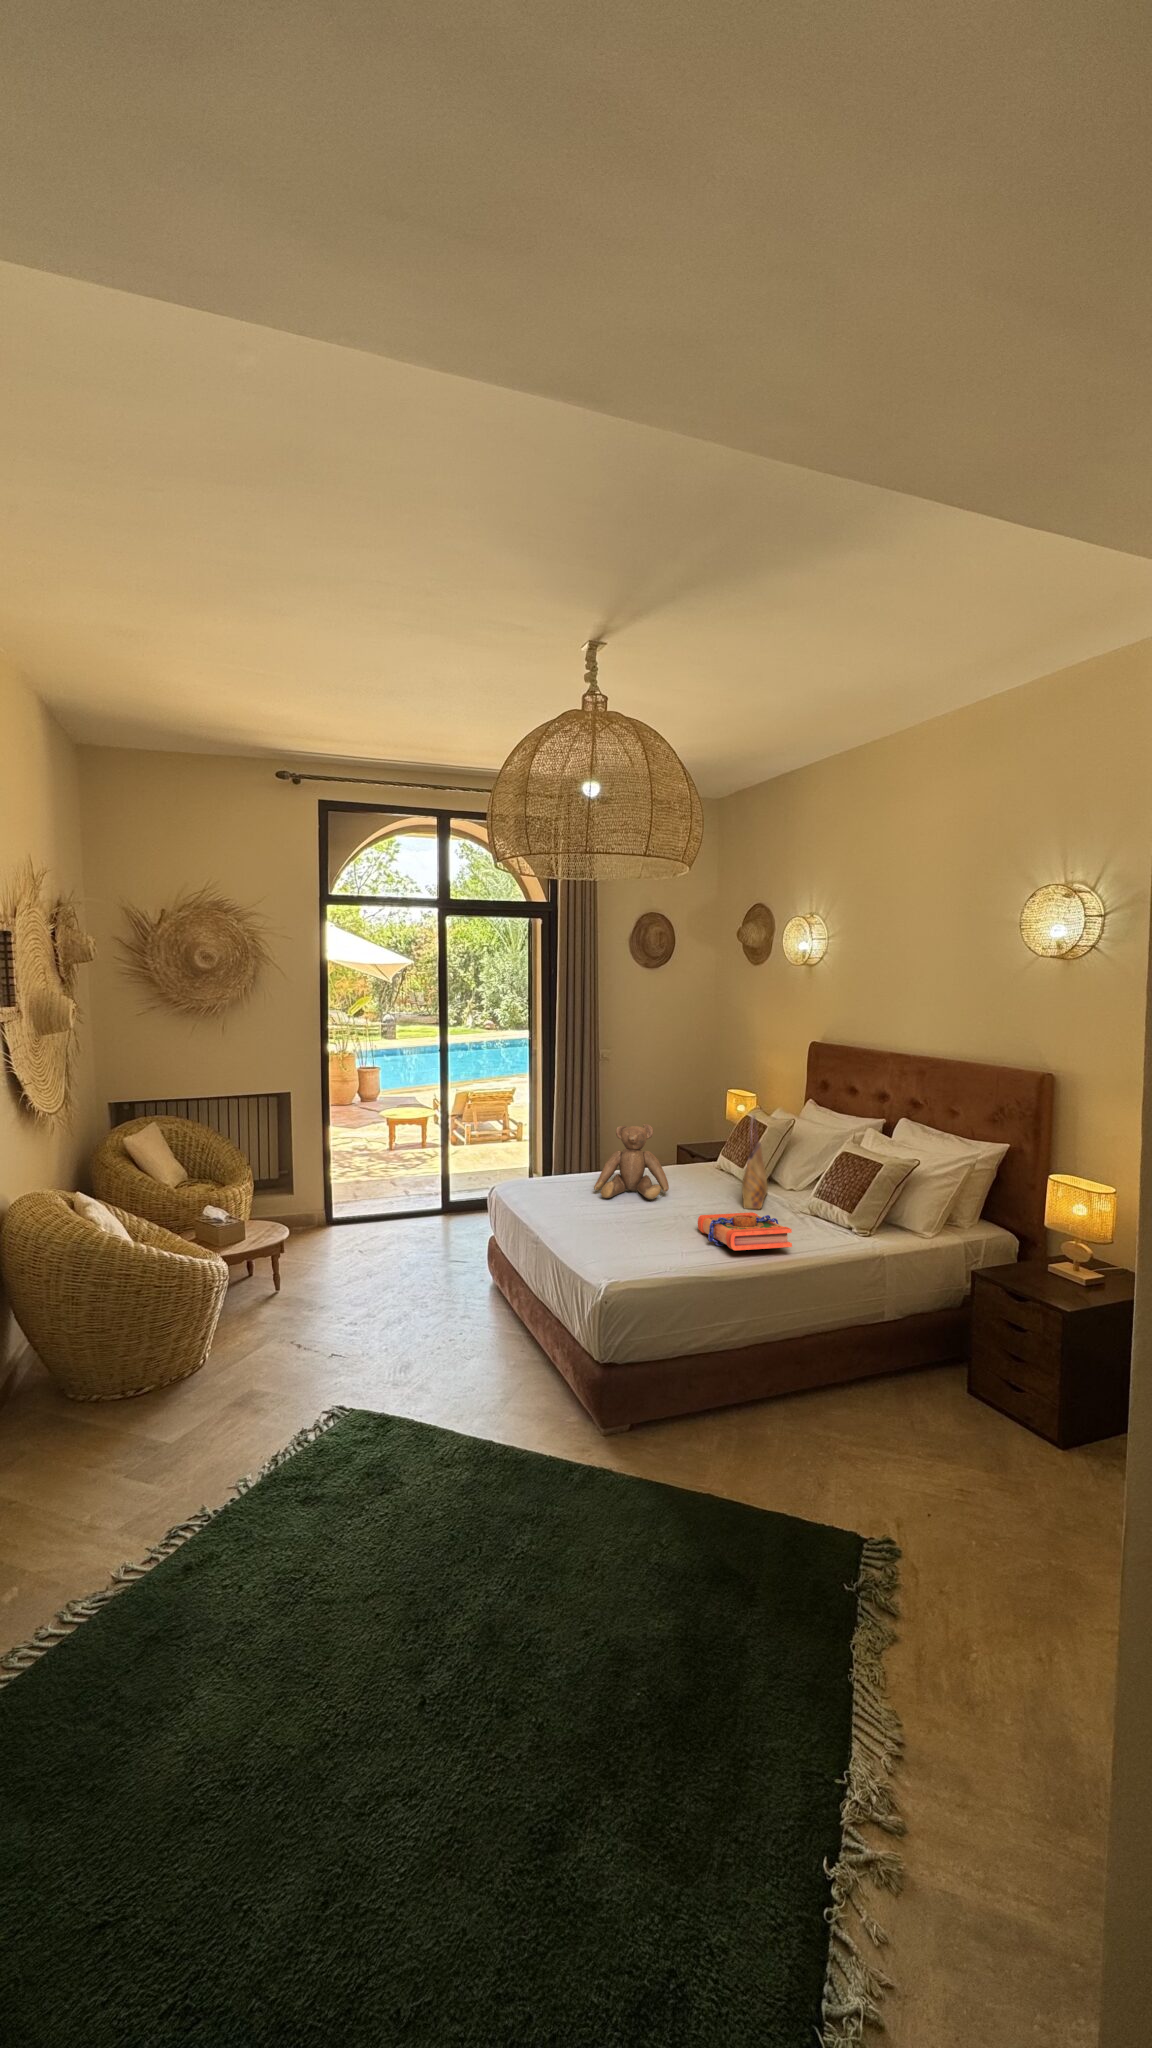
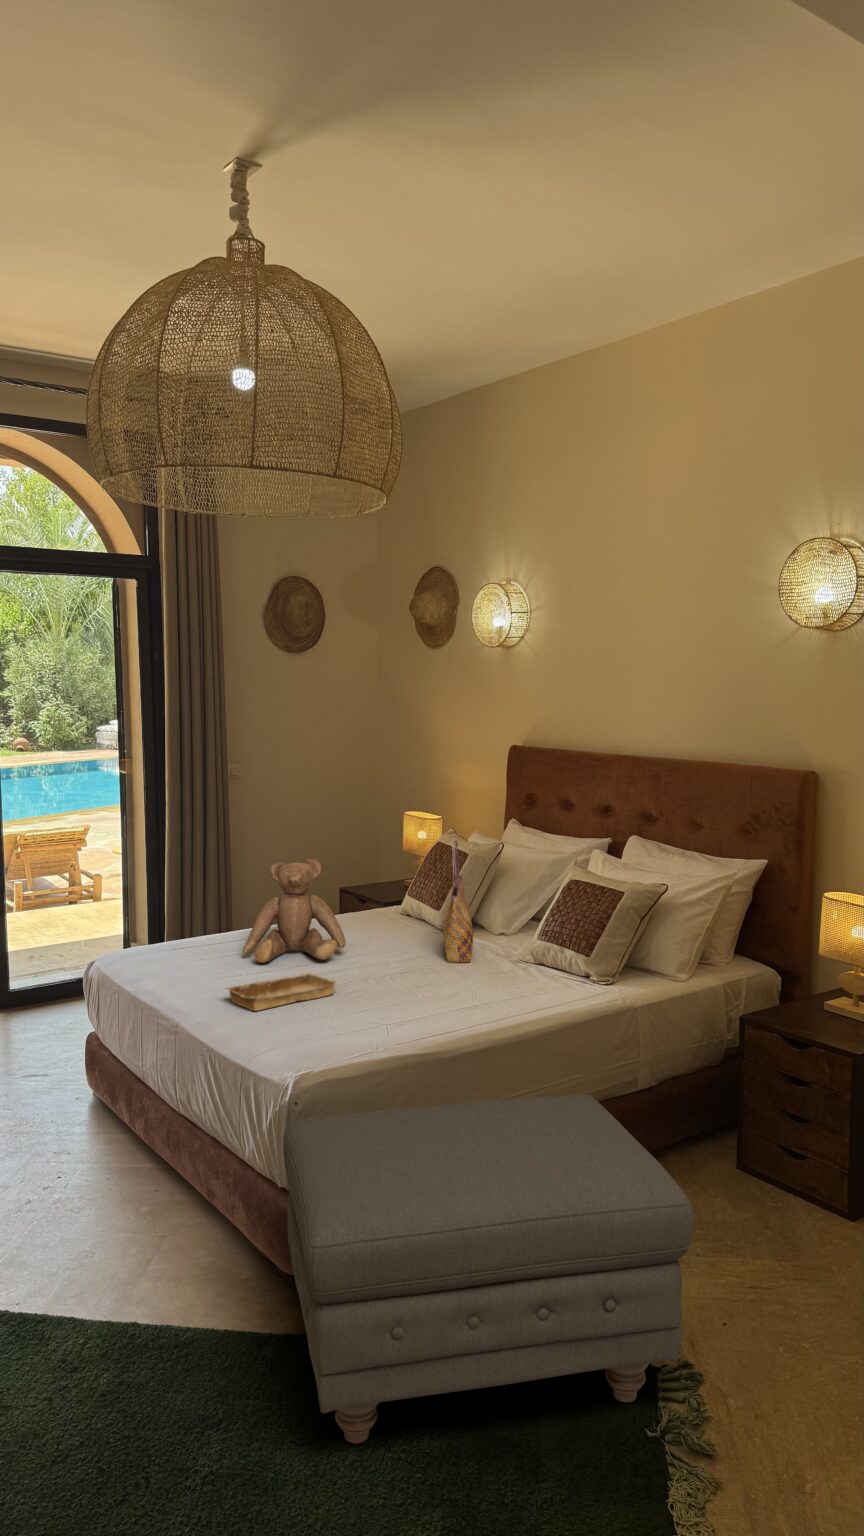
tray: none [572,1208,655,1234] -> present [226,973,337,1011]
book: present [698,1212,792,1250] -> none [397,966,526,1016]
ottoman: none [590,1315,889,1560] -> present [283,1095,694,1443]

